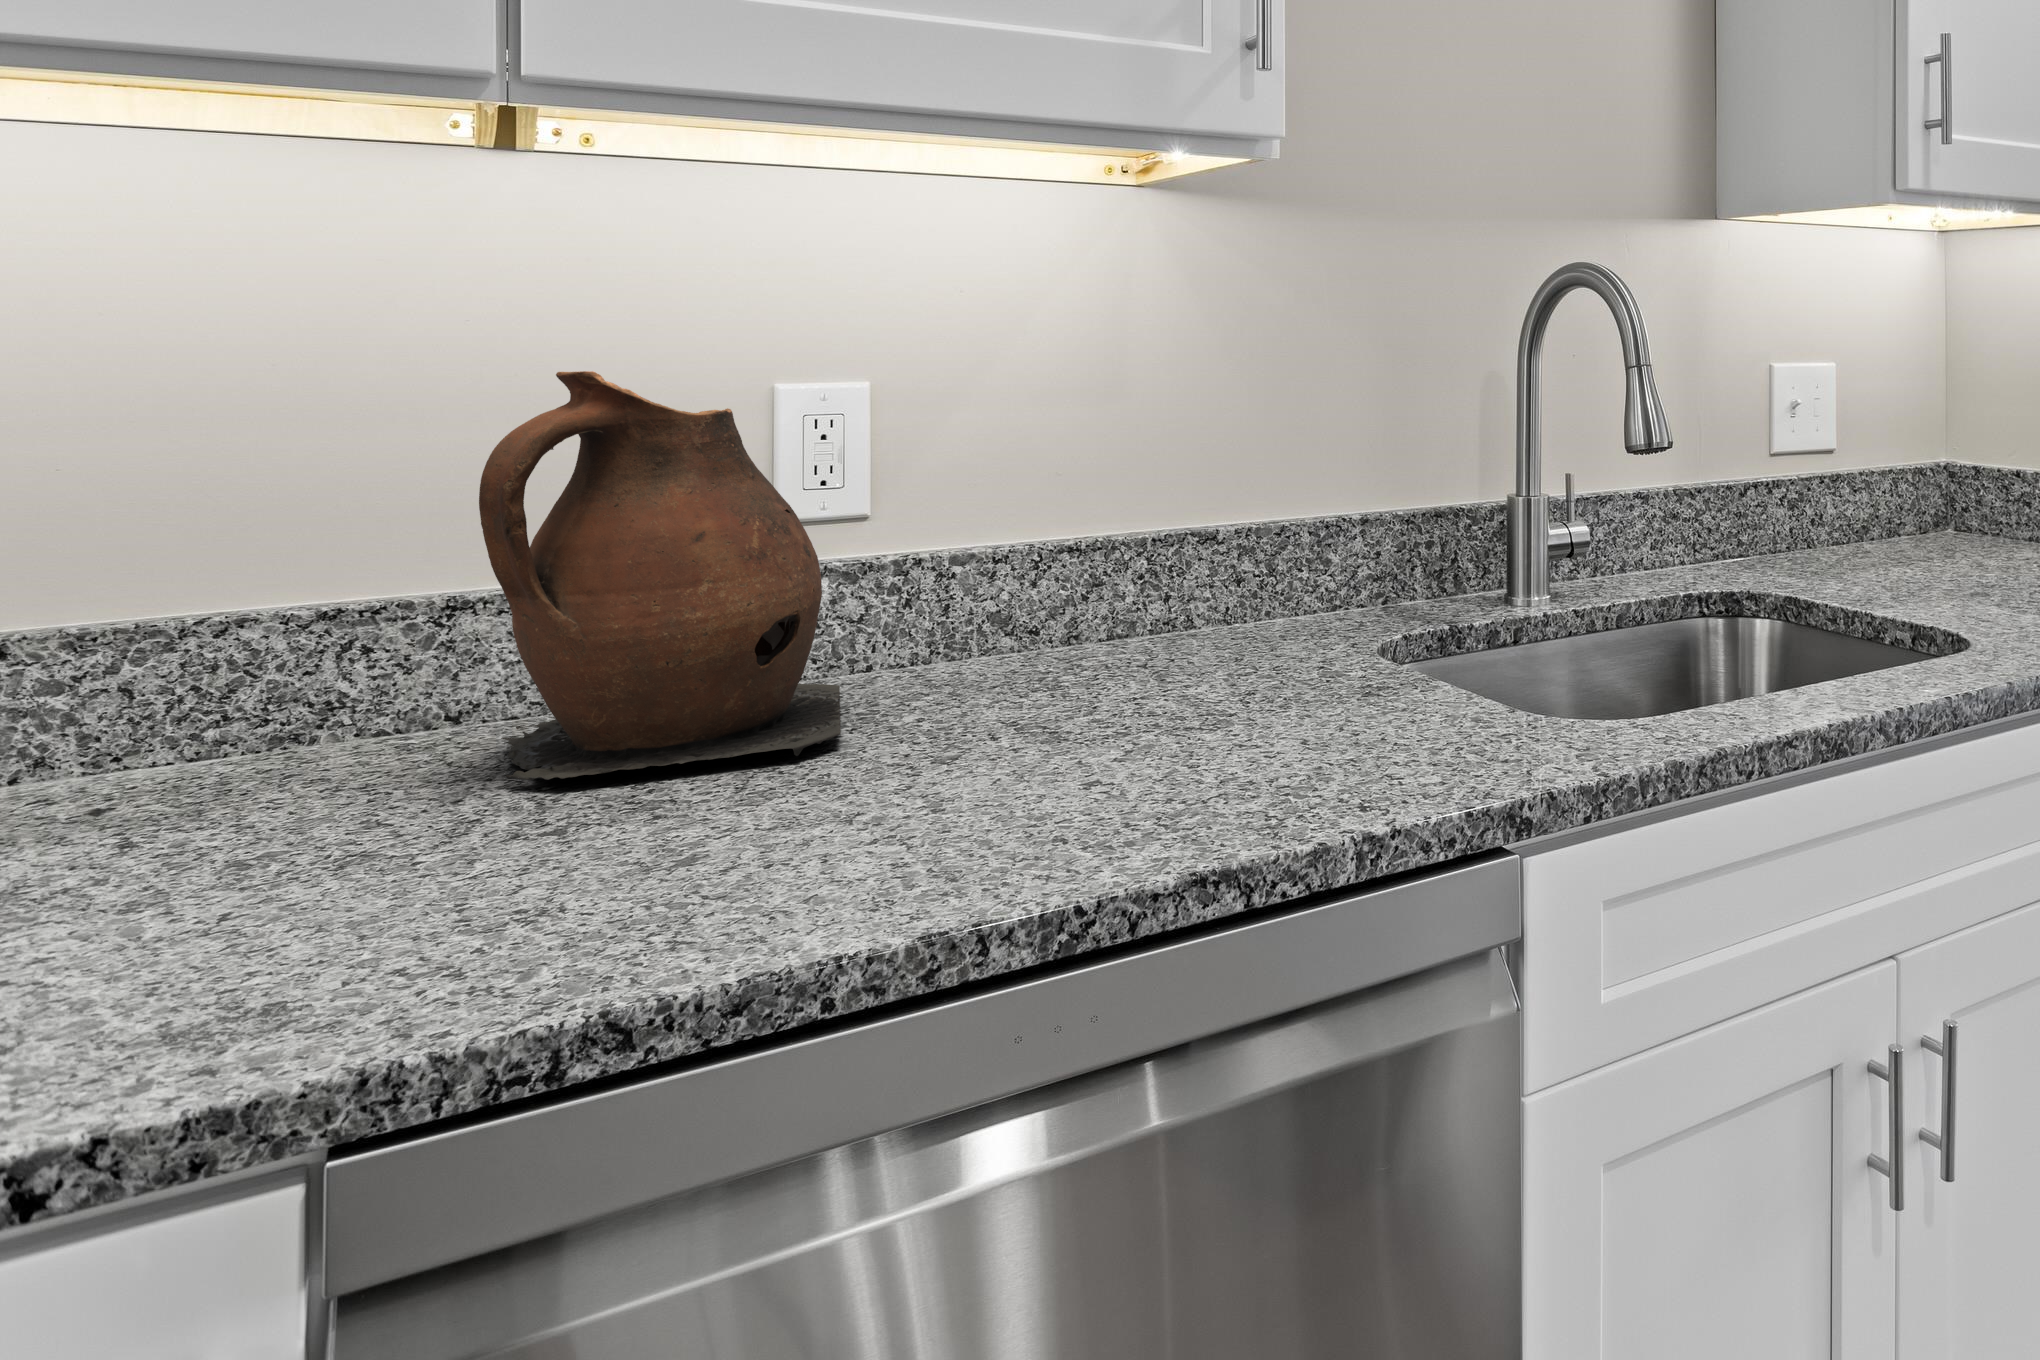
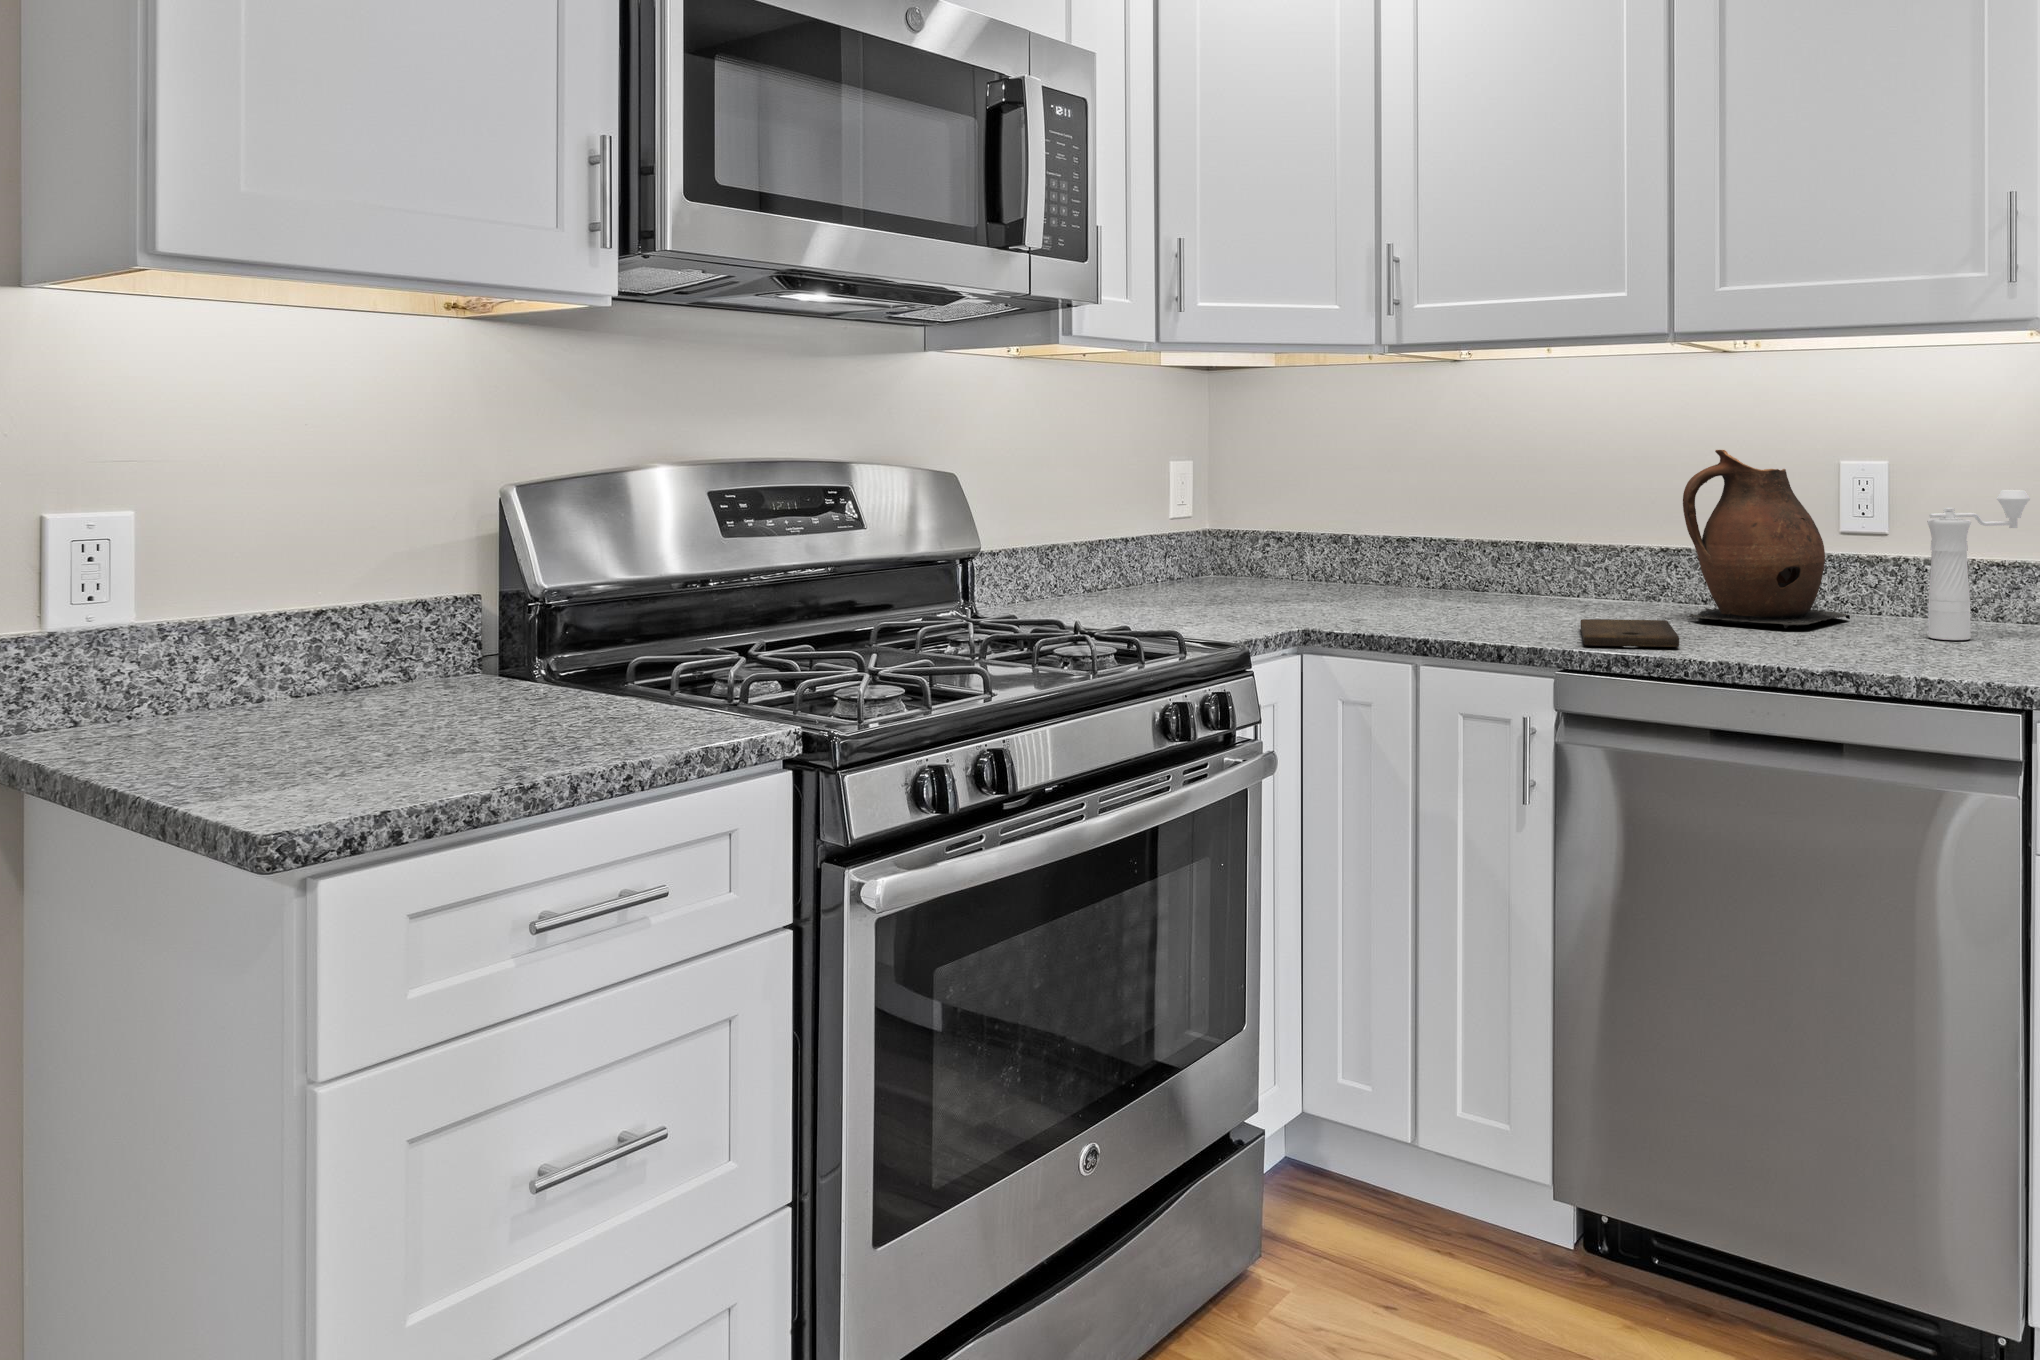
pepper mill: none [1056,426,1174,707] -> present [1927,490,2030,640]
cutting board: none [229,821,707,1022] -> present [1580,619,1679,647]

